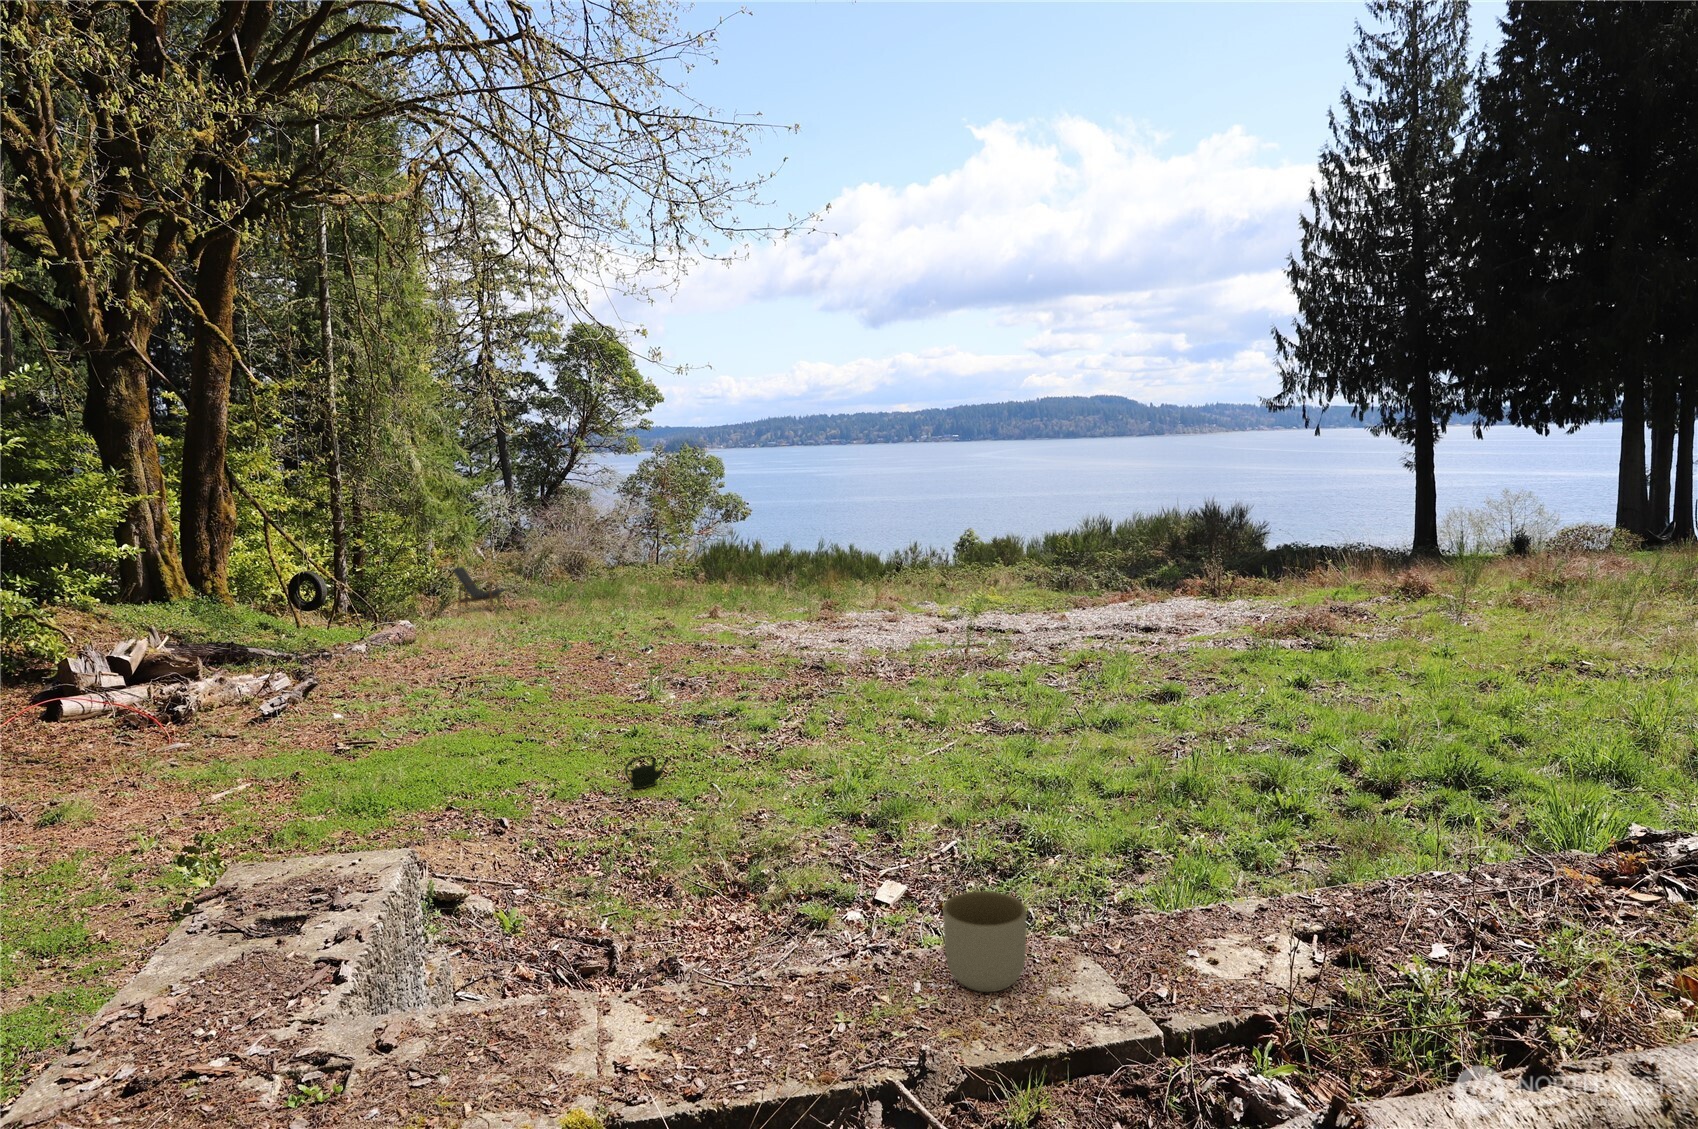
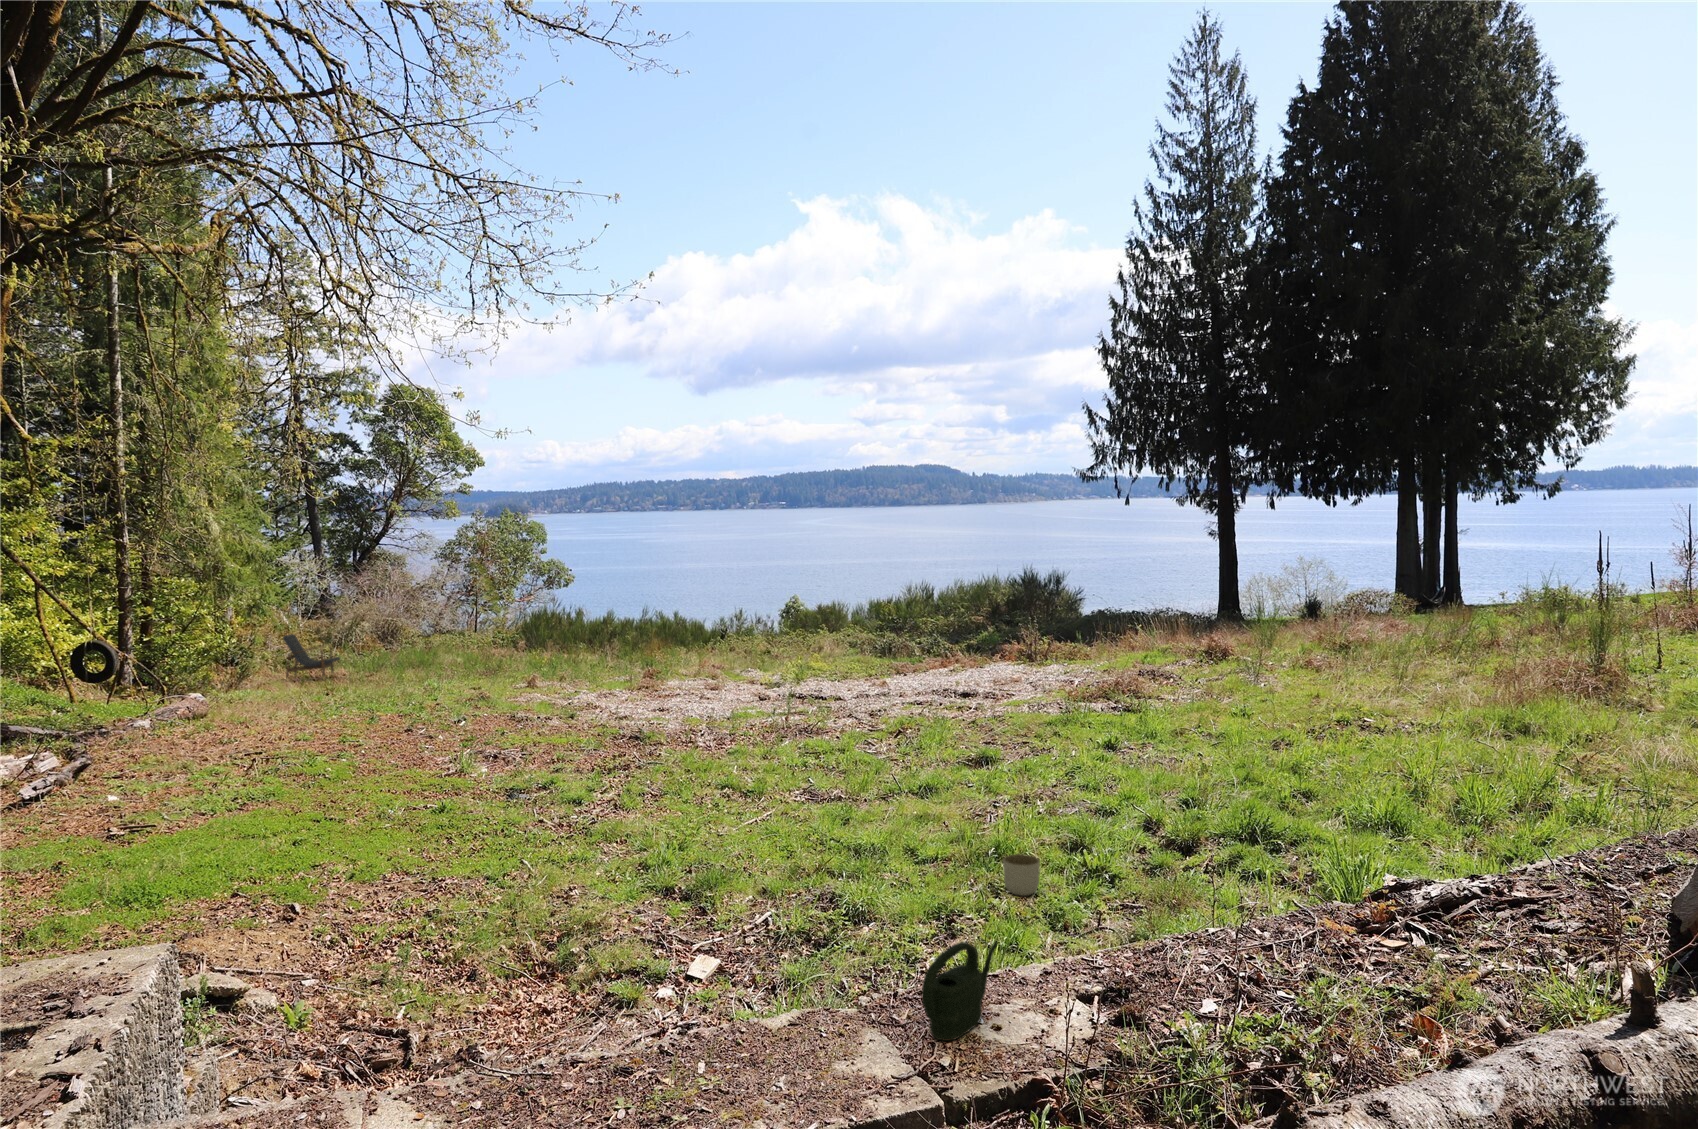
watering can: present [624,755,669,789] -> present [922,941,998,1041]
planter: present [943,891,1026,992] -> present [1003,854,1040,896]

